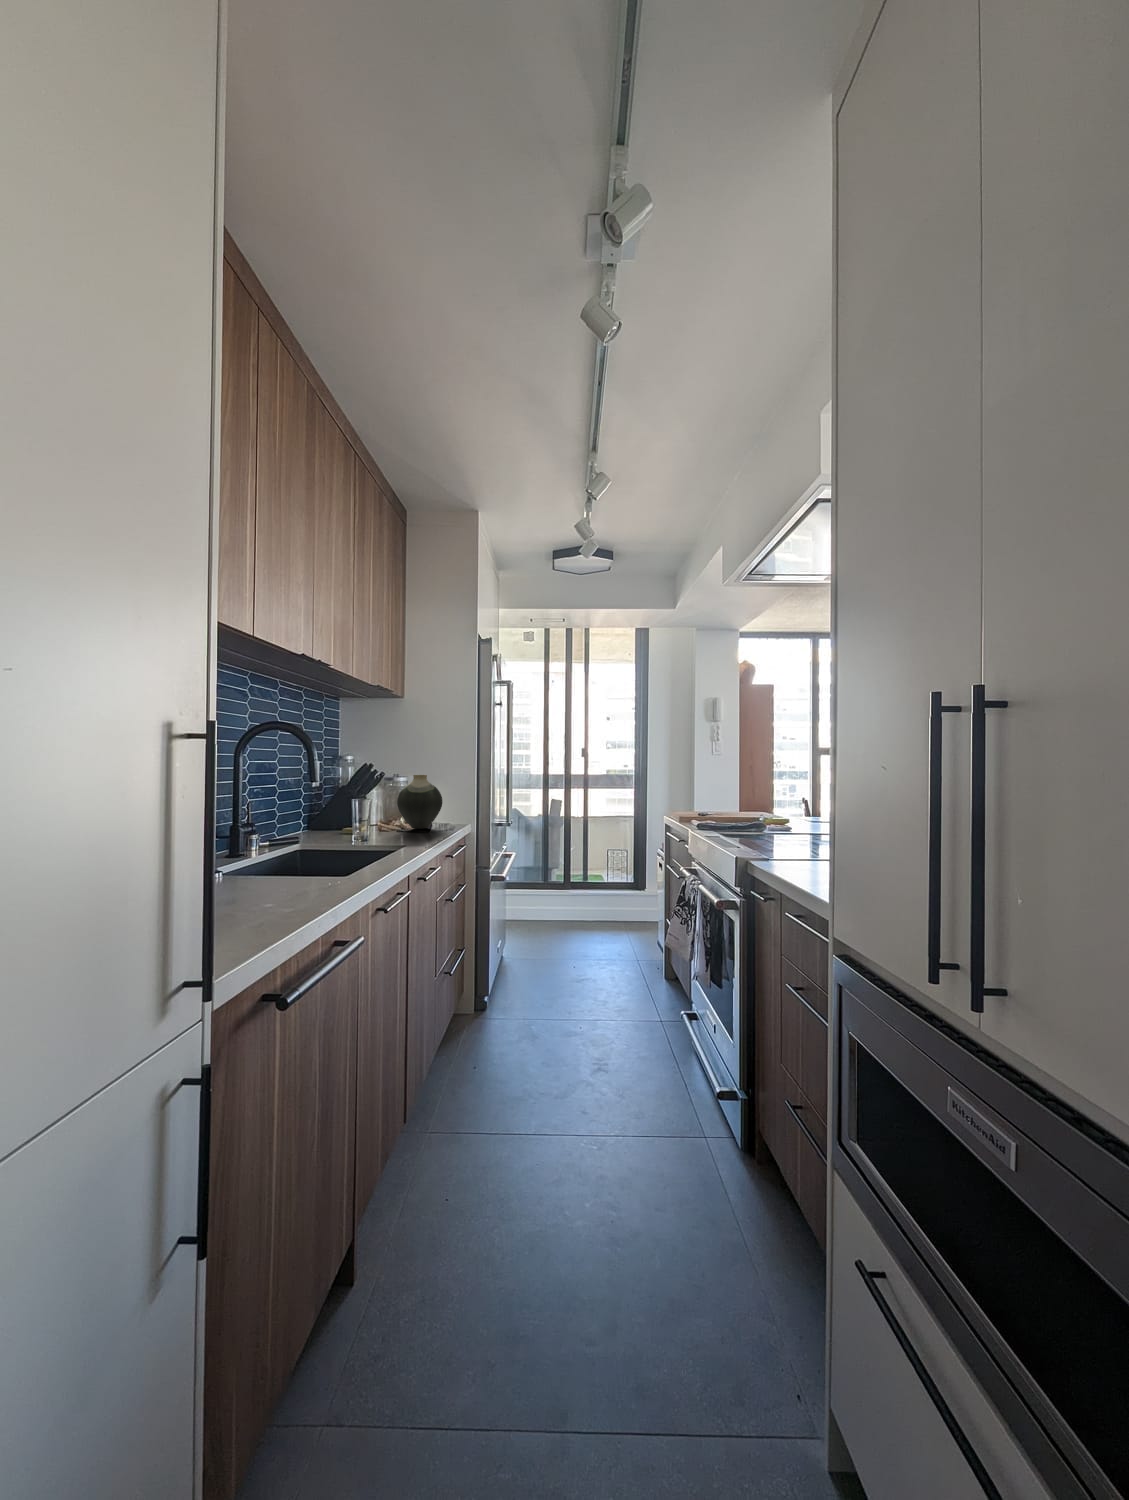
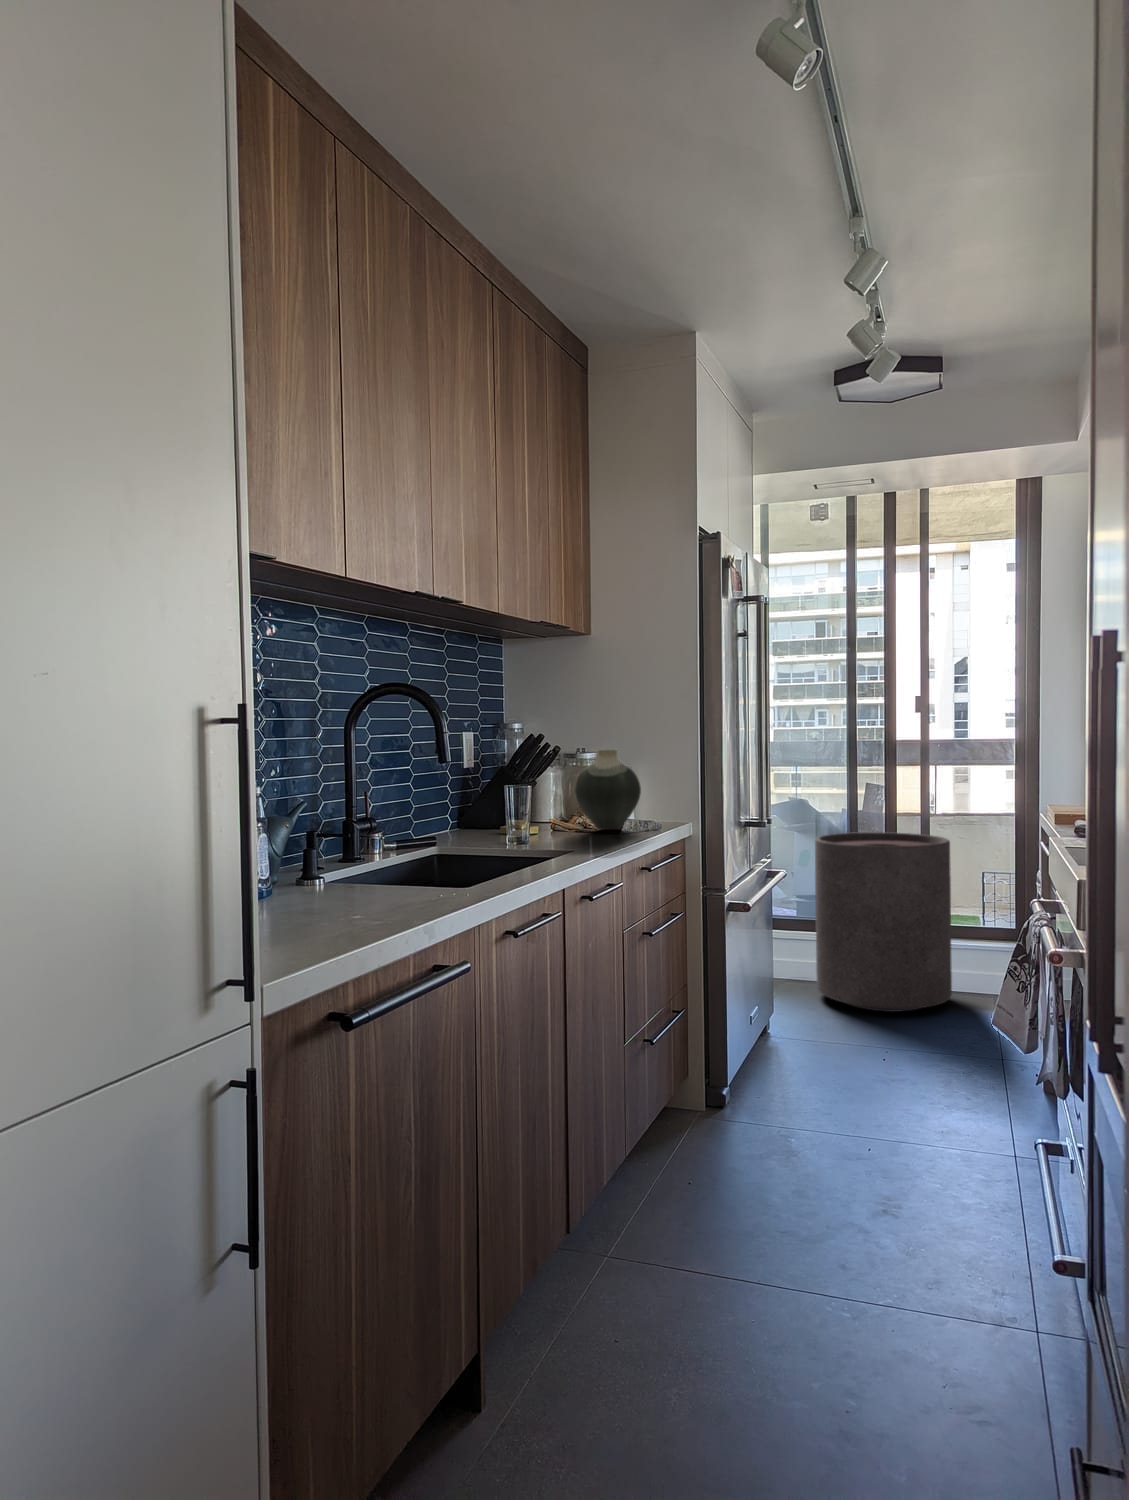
trash can: none [528,826,604,933] -> present [815,832,952,1012]

